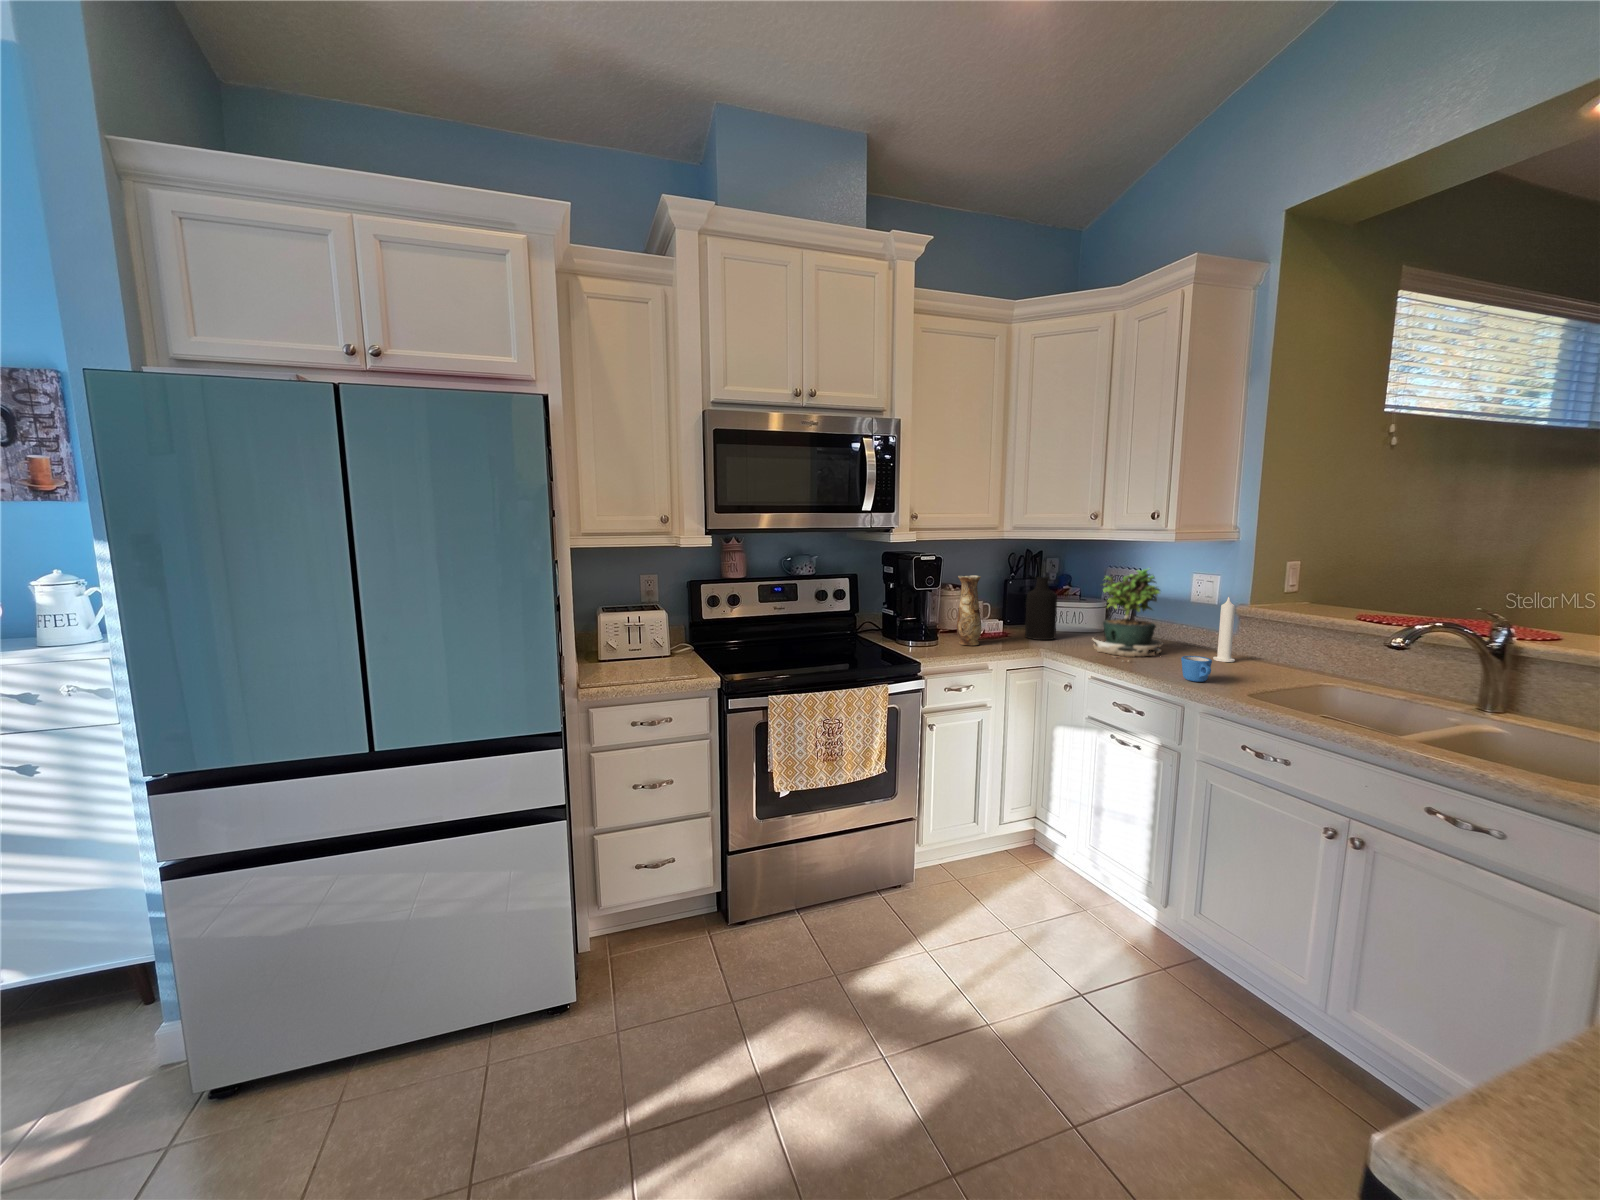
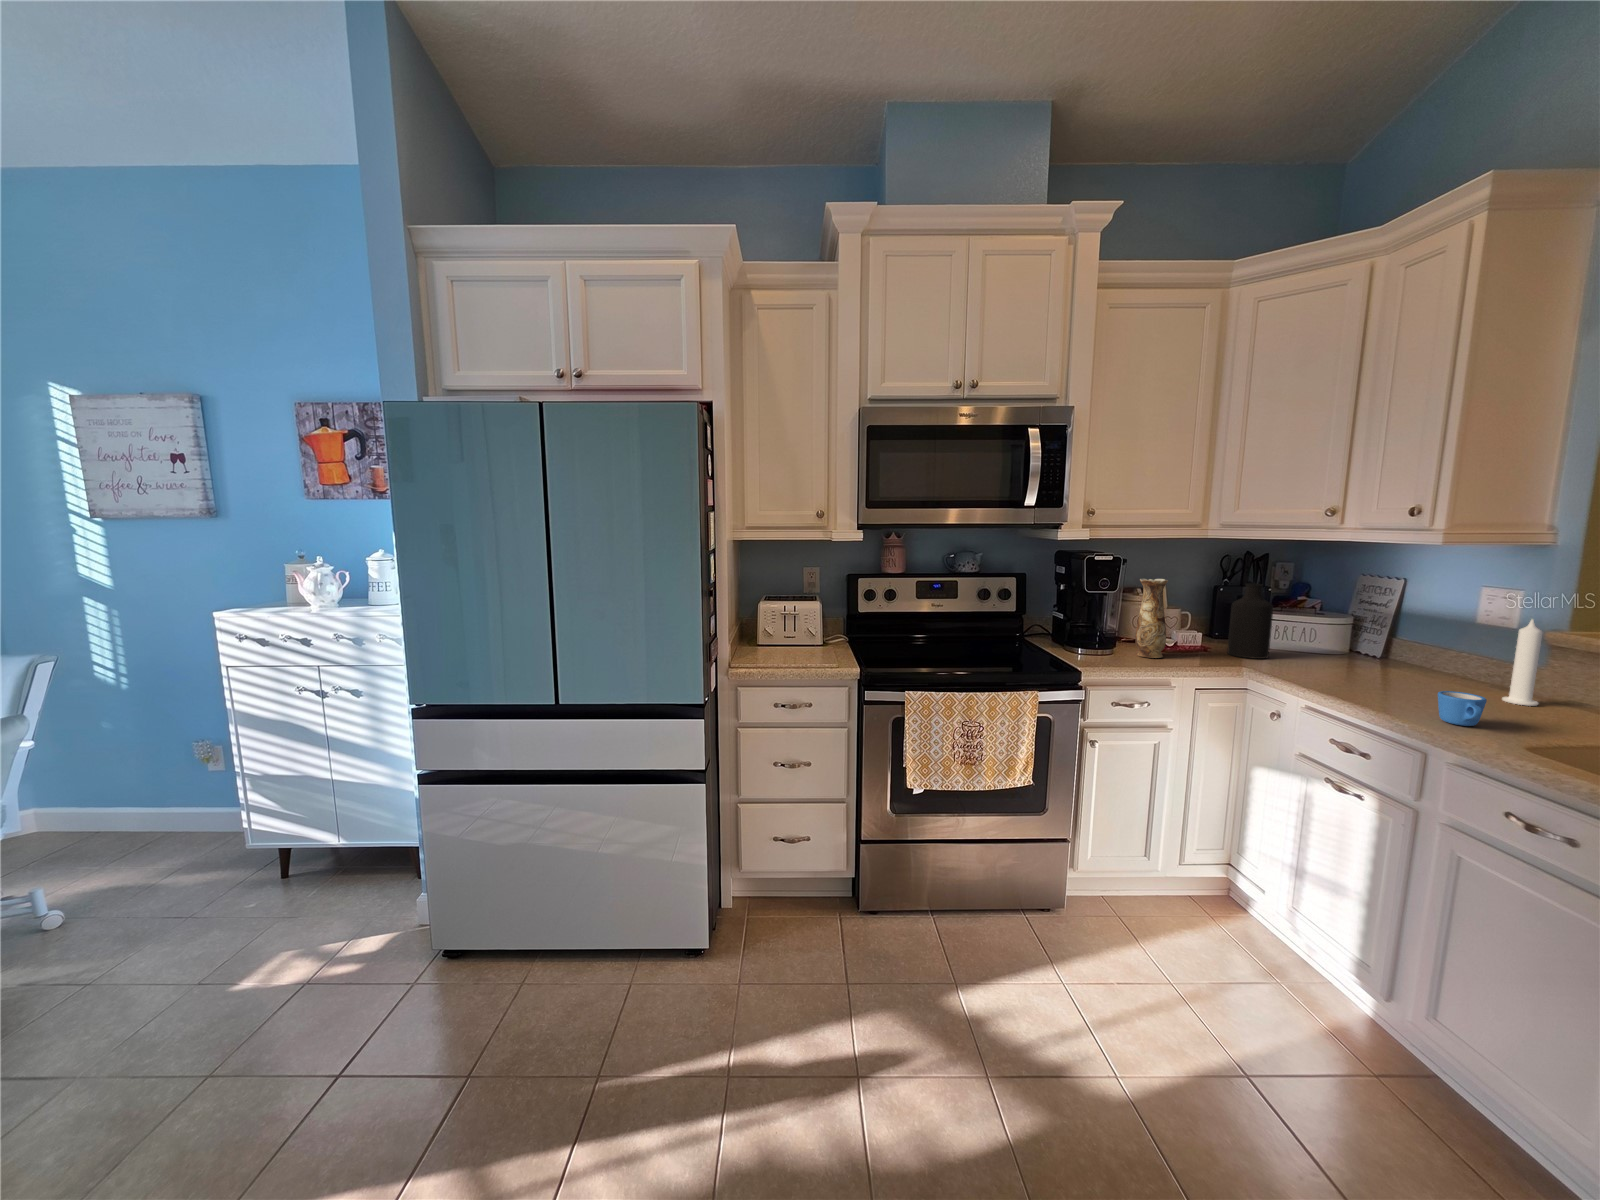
potted plant: present [1093,569,1163,662] -> none [1317,577,1423,693]

